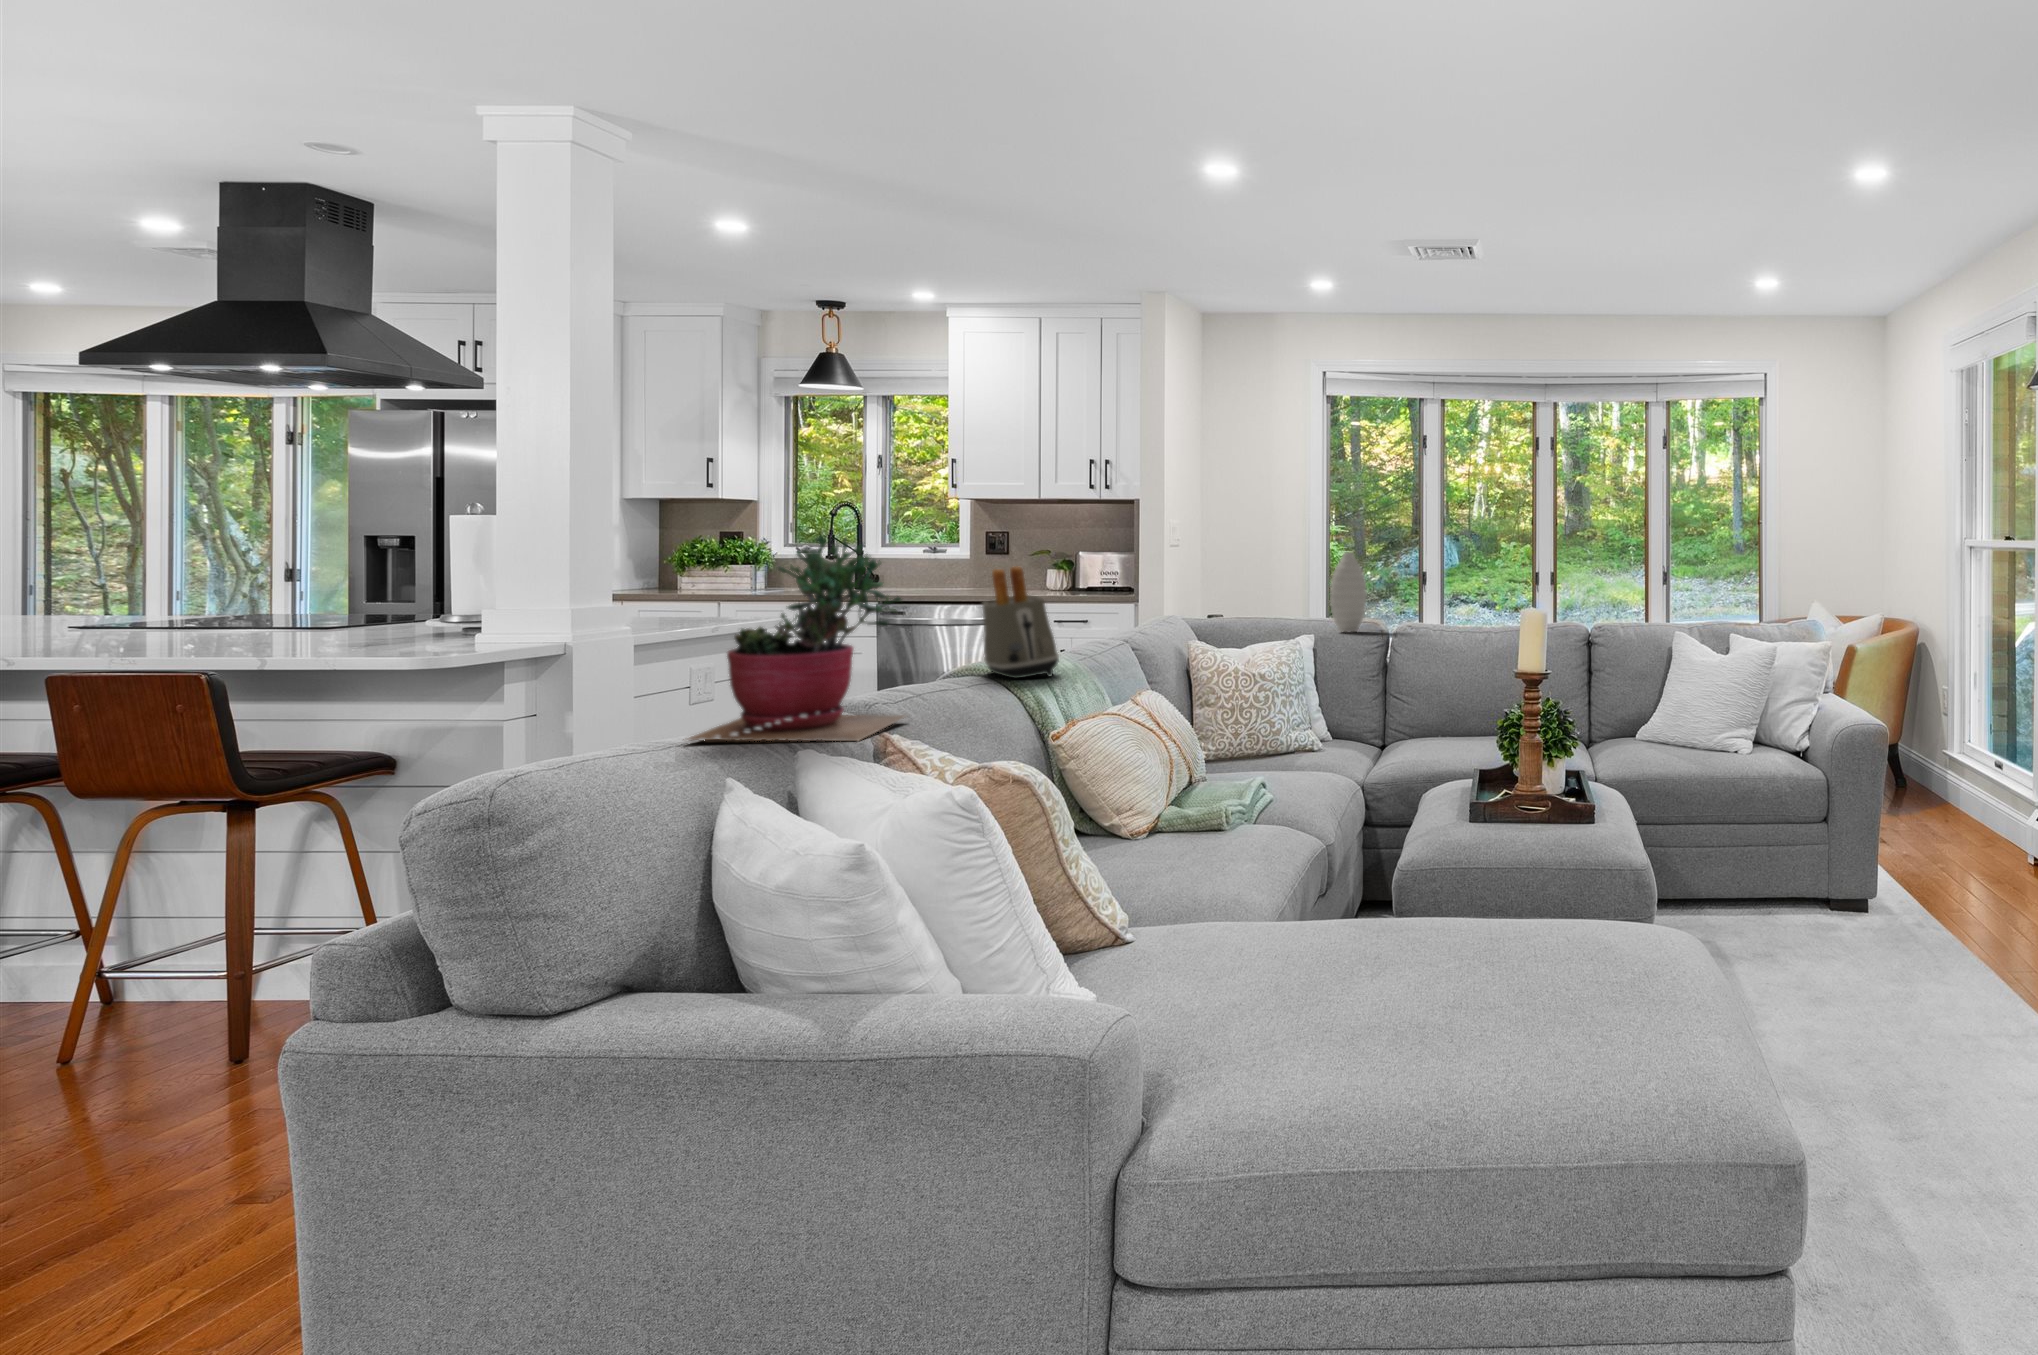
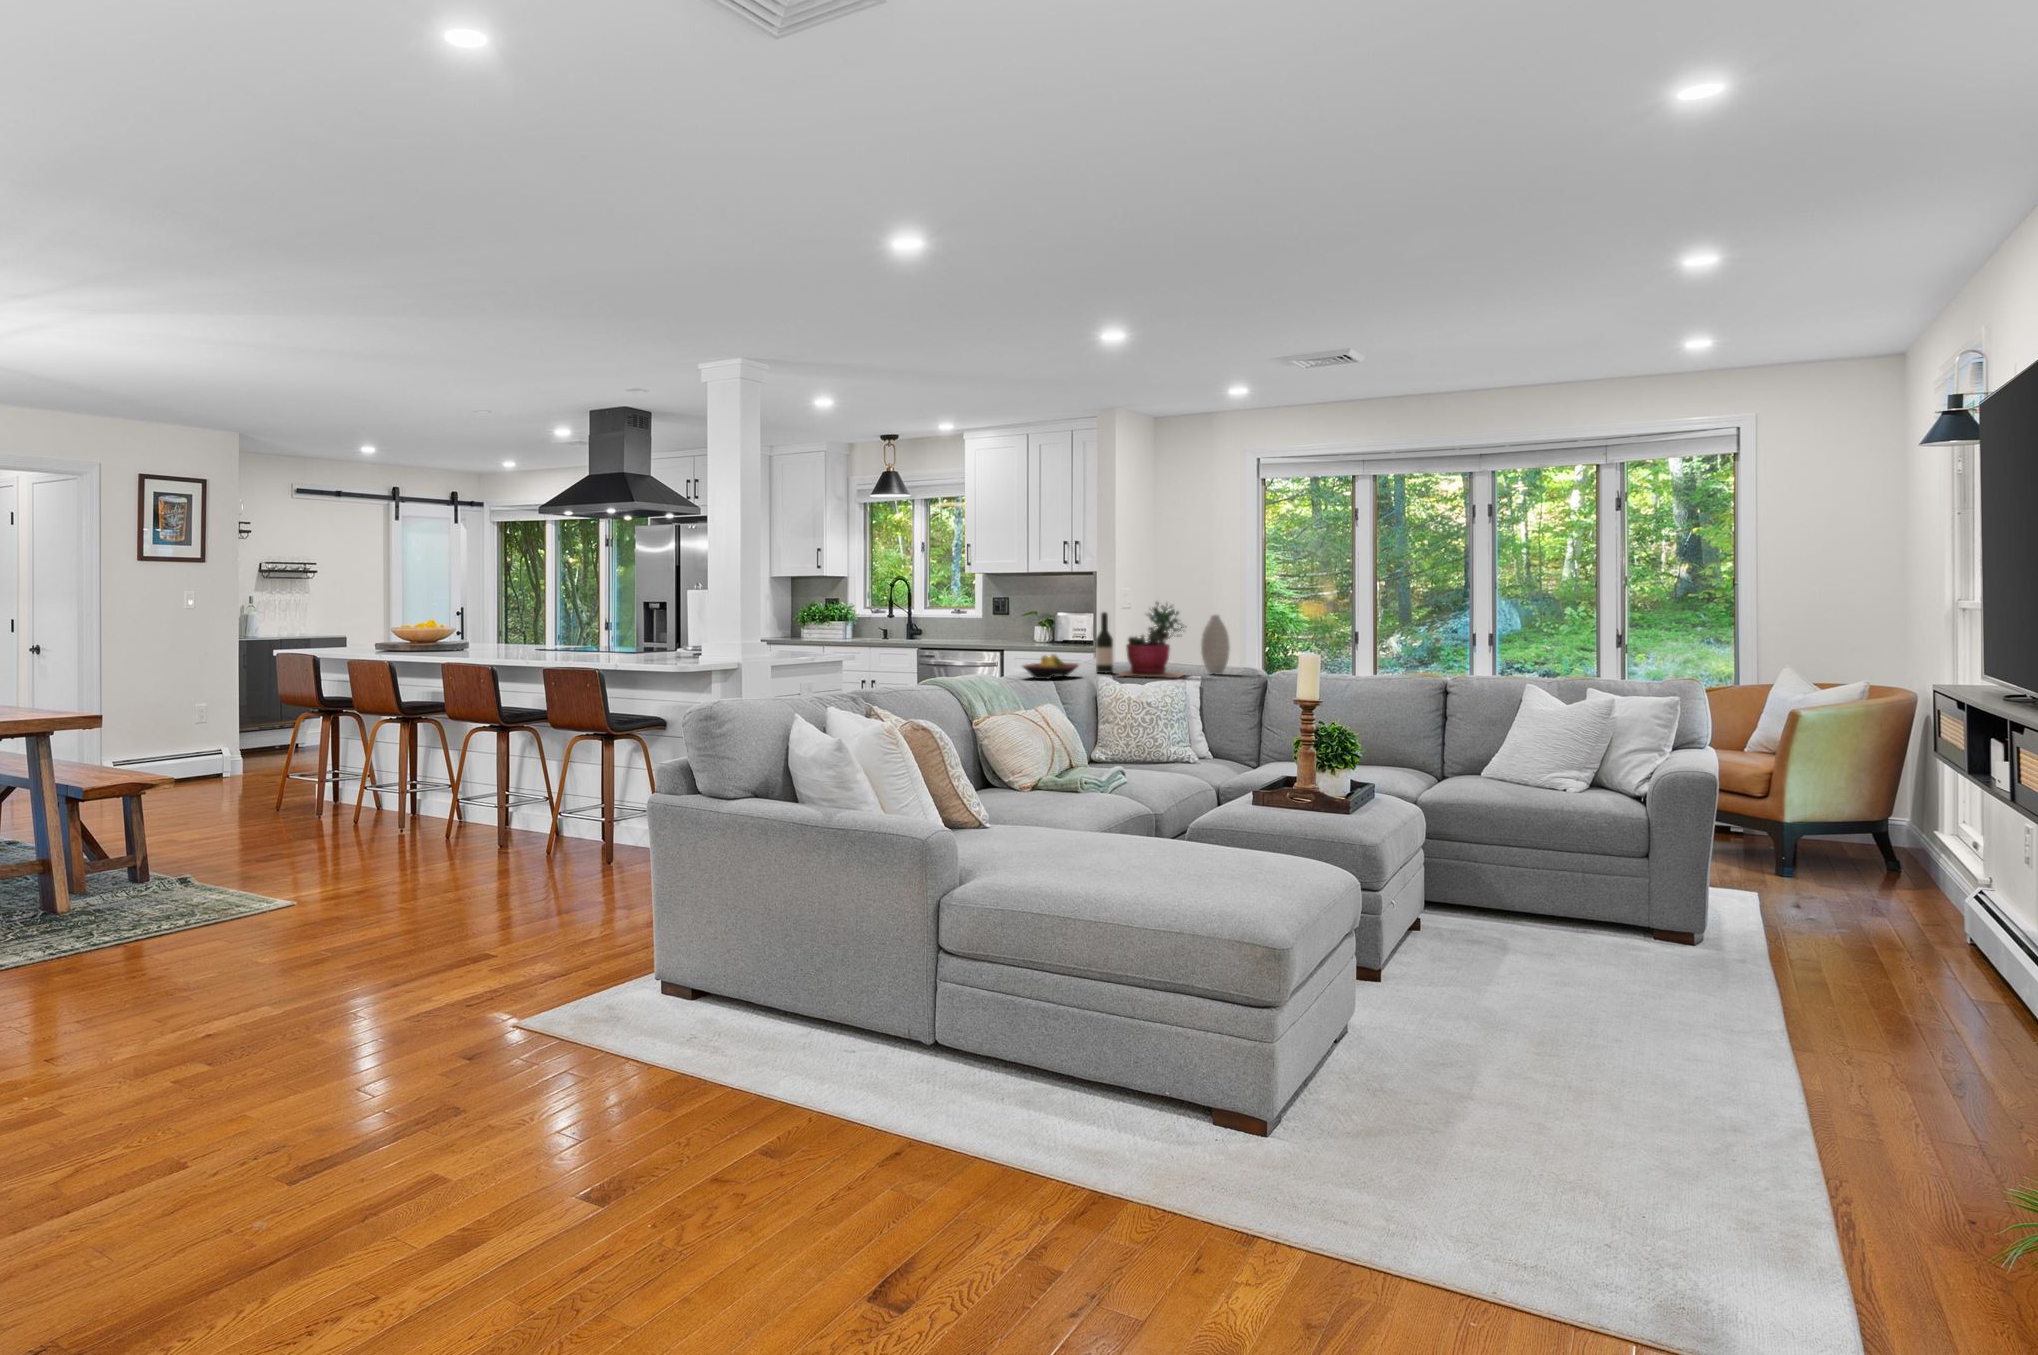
succulent plant: present [689,536,905,741] -> present [1120,602,1187,678]
wine bottle: none [1185,548,1209,636] -> present [1096,612,1113,673]
toaster: present [982,566,1059,678] -> none [943,623,984,690]
fruit bowl: none [1089,611,1172,649] -> present [1023,654,1078,679]

